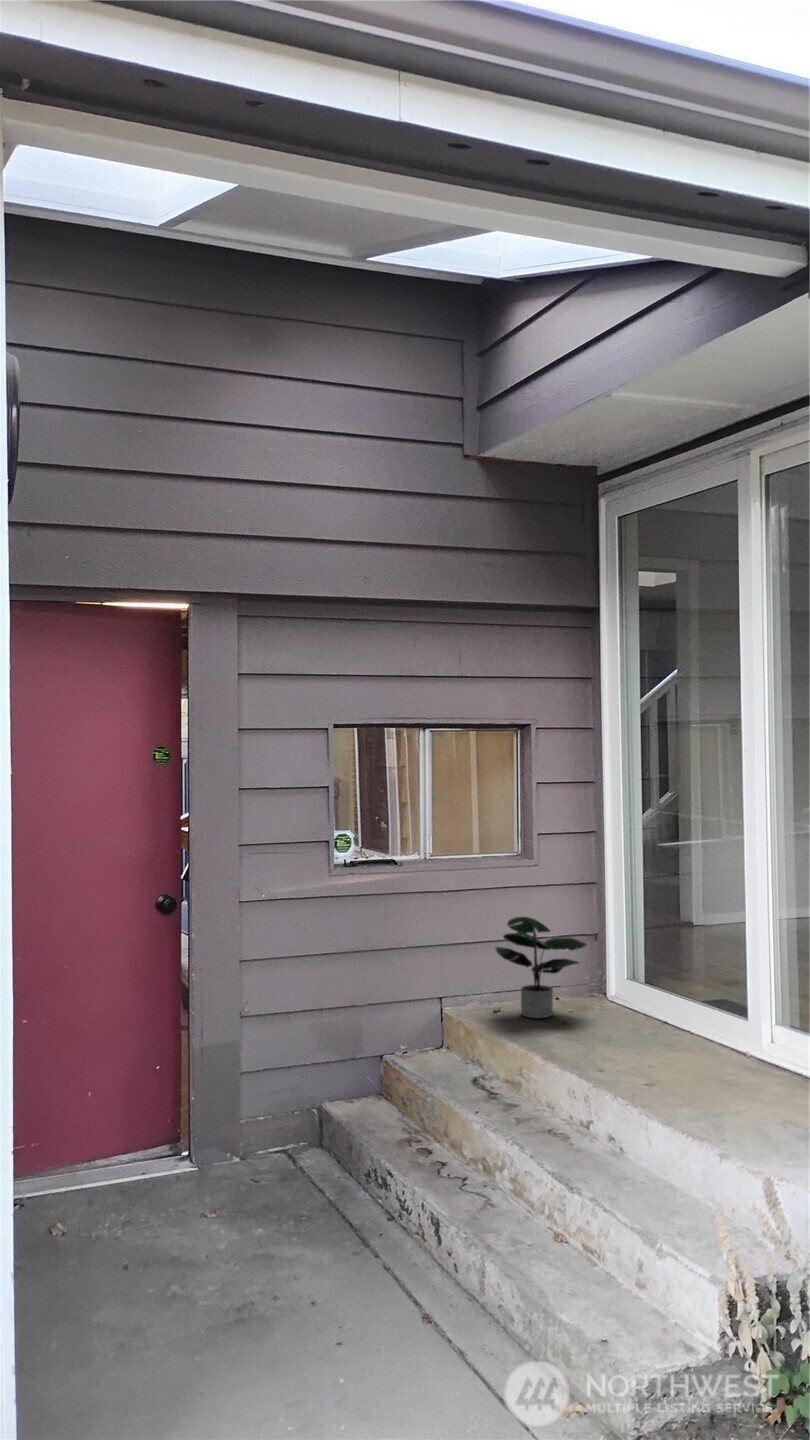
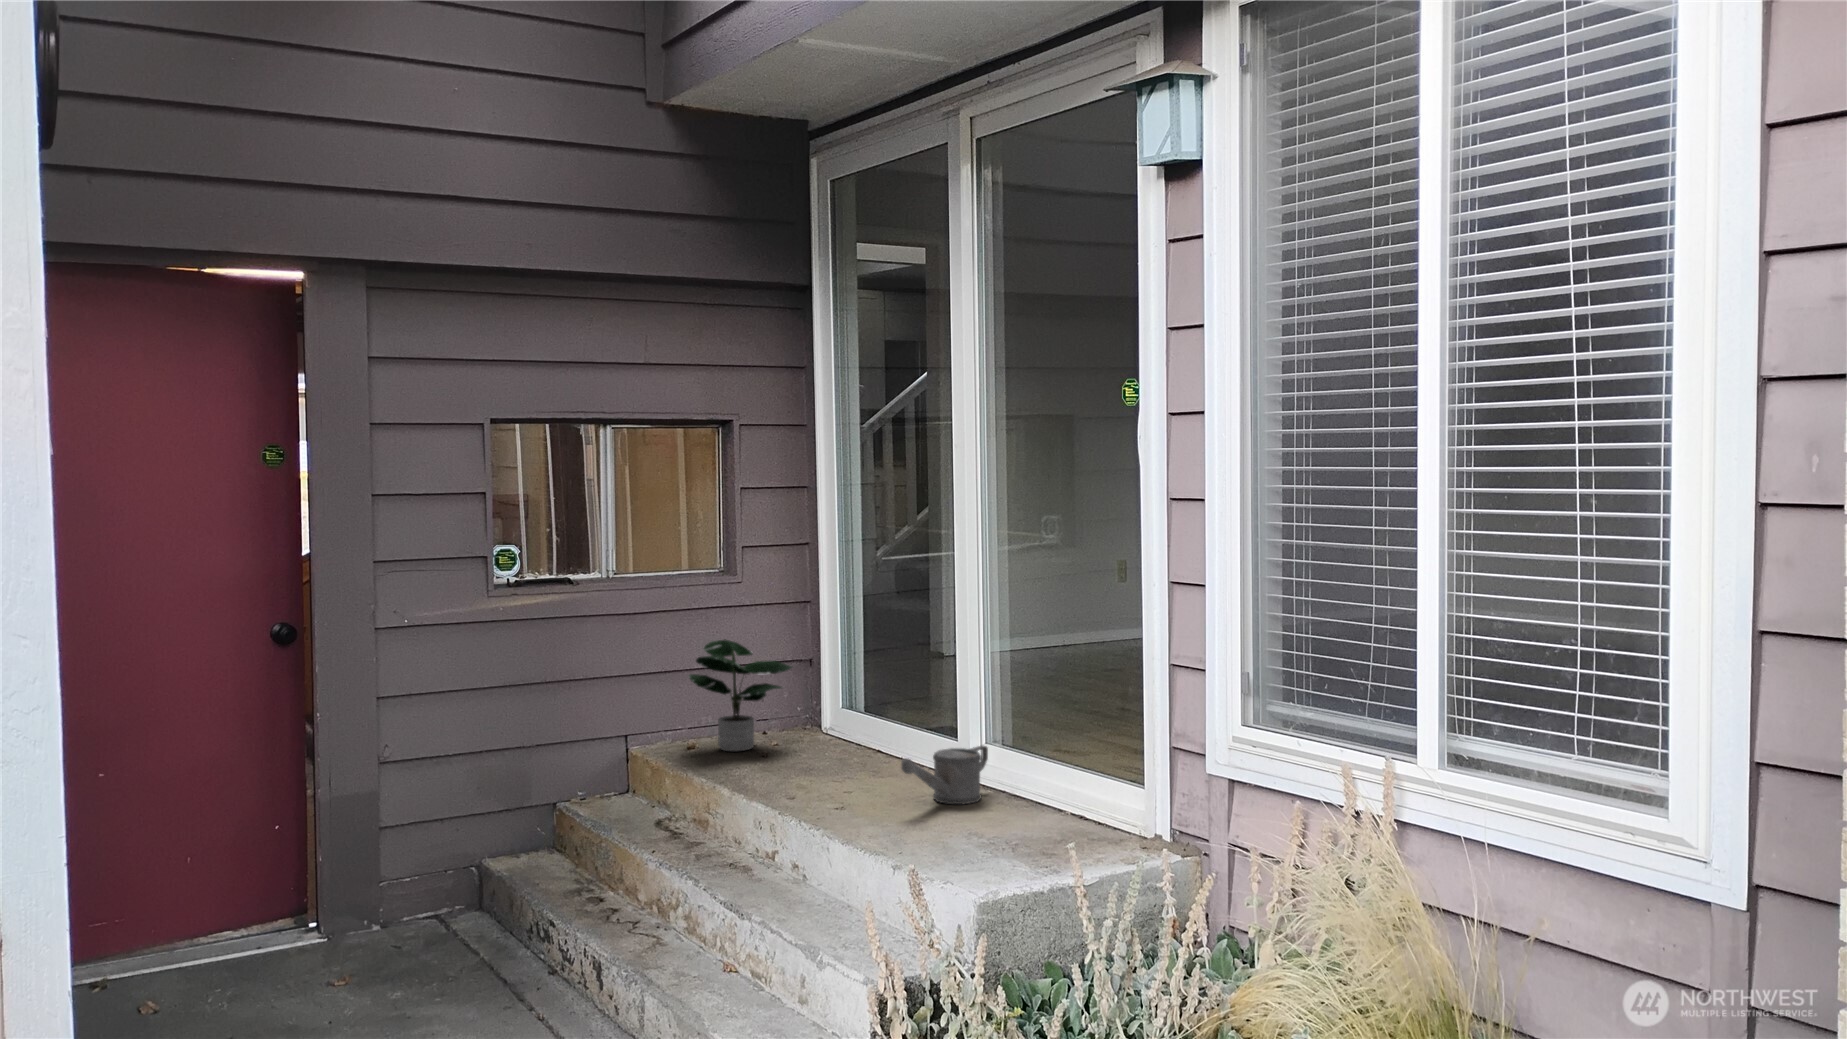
watering can: none [713,1032,788,1090] -> present [901,746,988,804]

